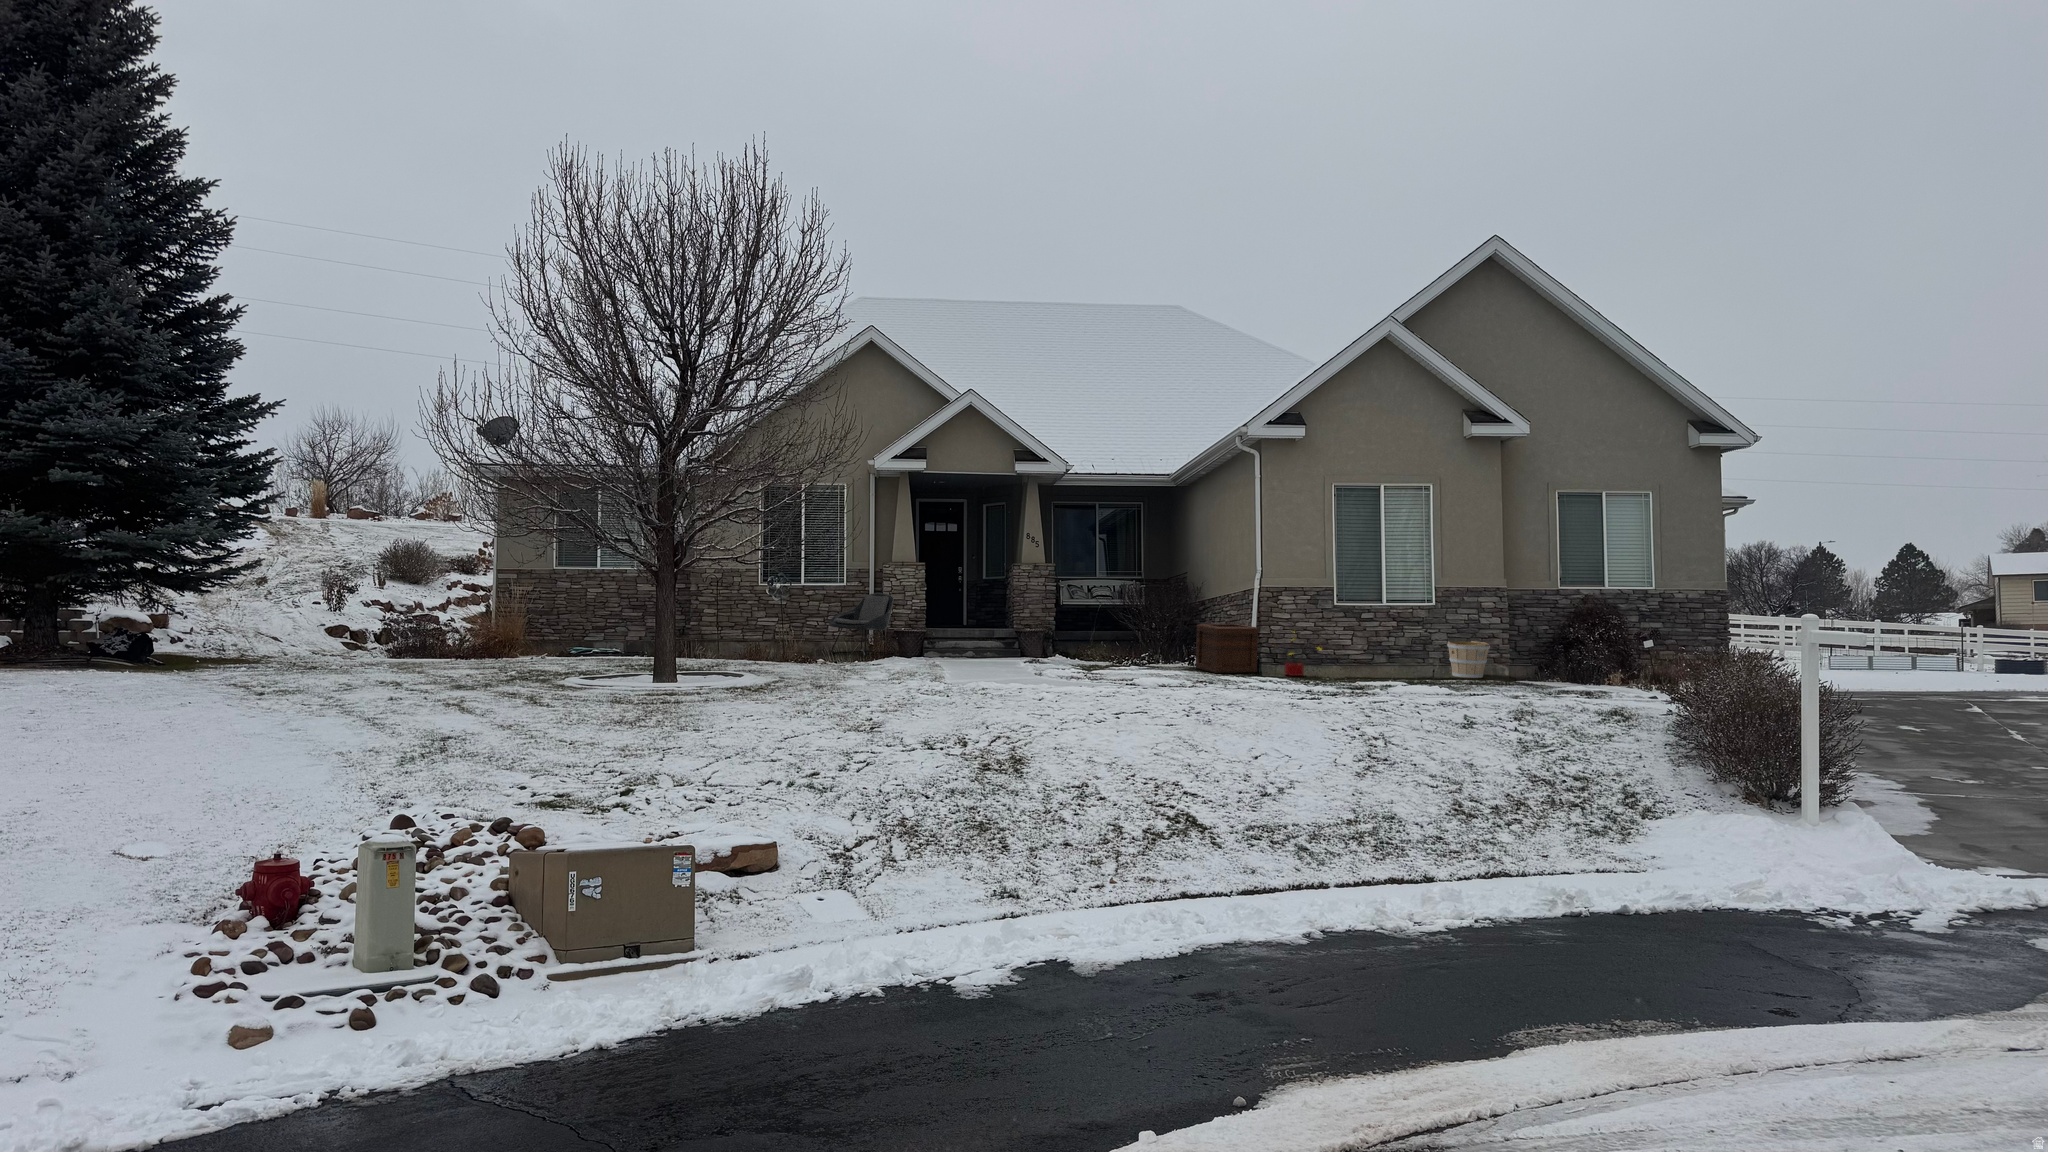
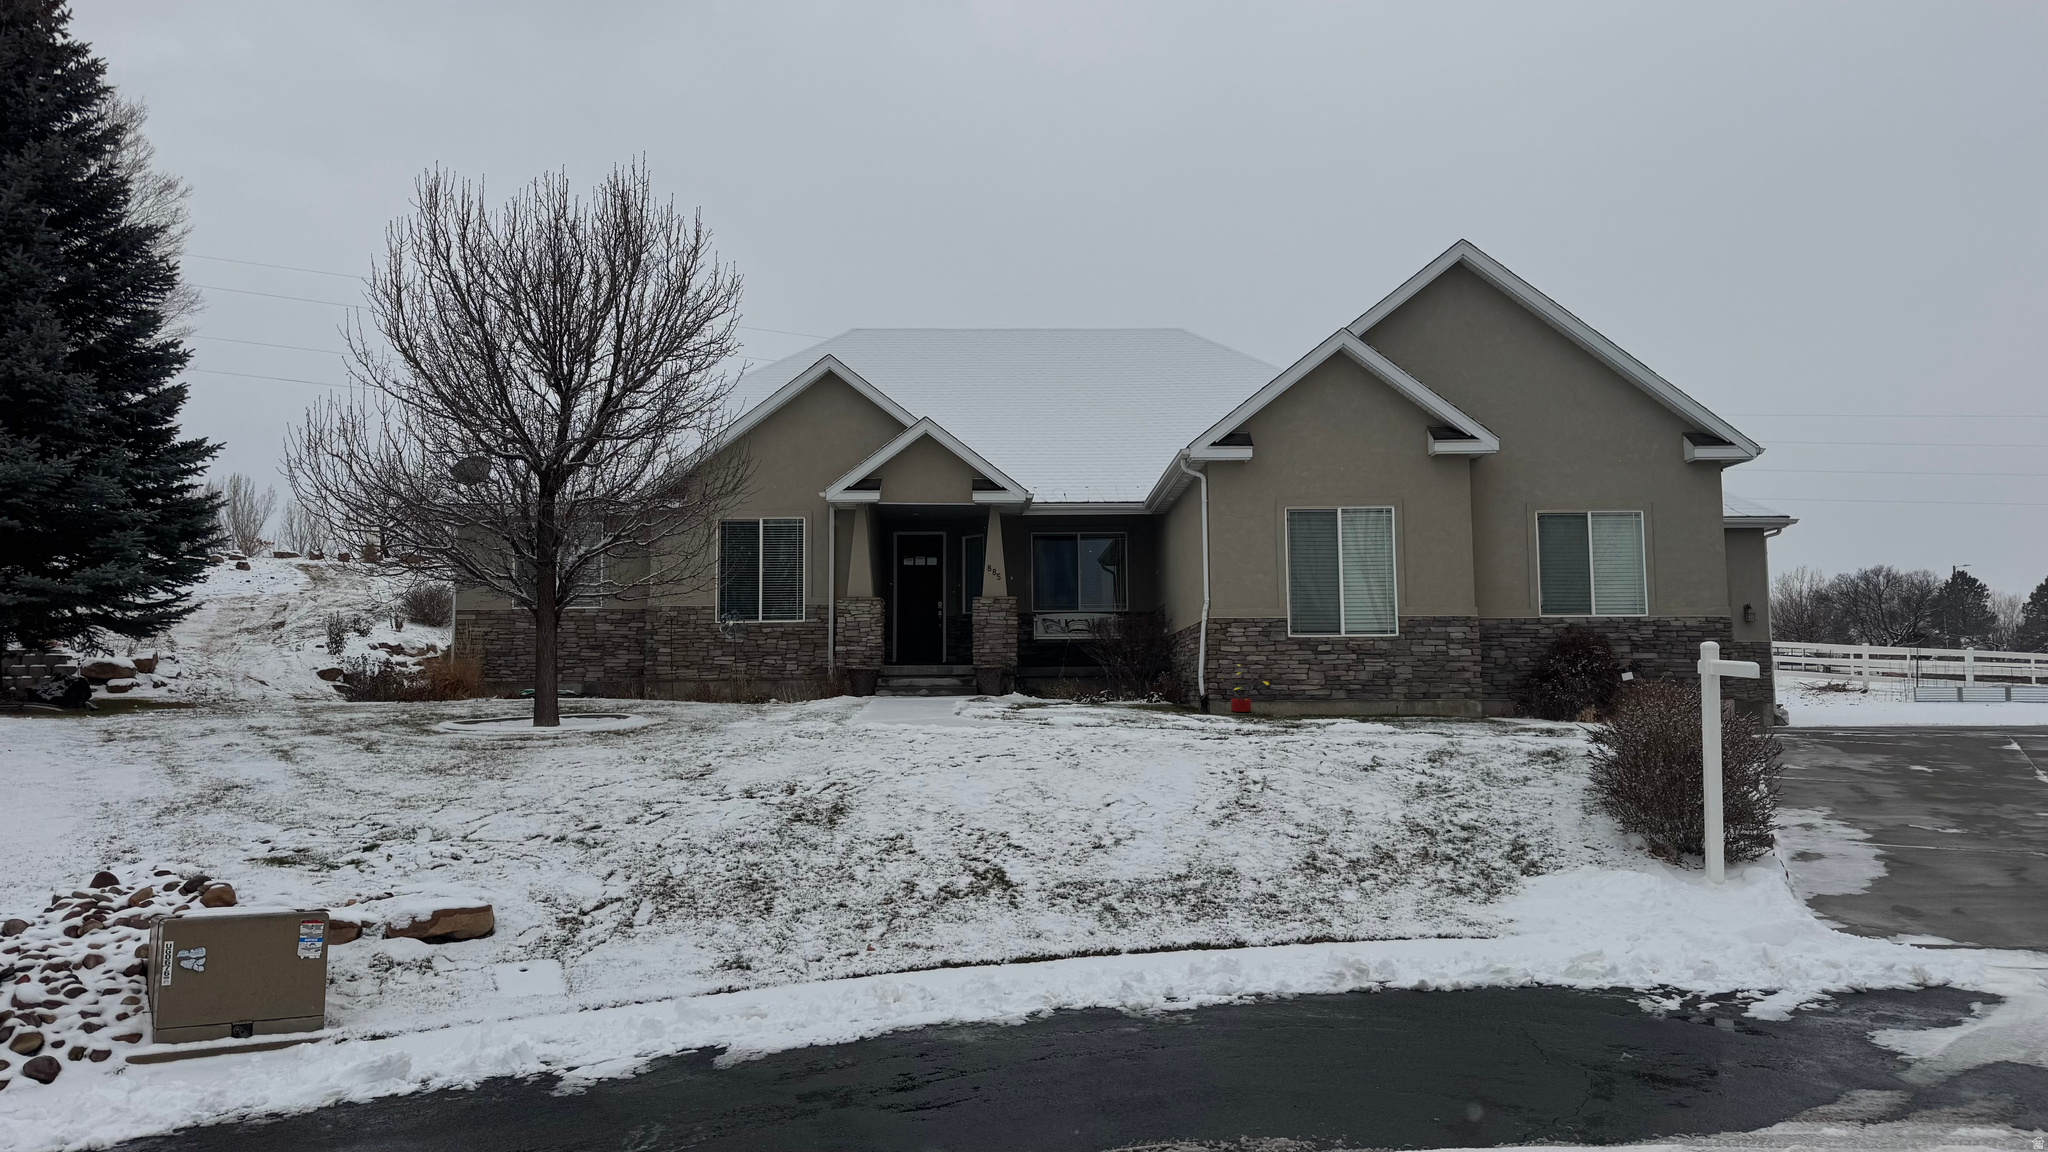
lounge chair: present [829,593,896,657] -> none [777,629,845,695]
wooden crate: present [1196,624,1258,673] -> none [1143,658,1204,709]
wooden bucket: present [1447,641,1490,678] -> none [1409,673,1454,713]

